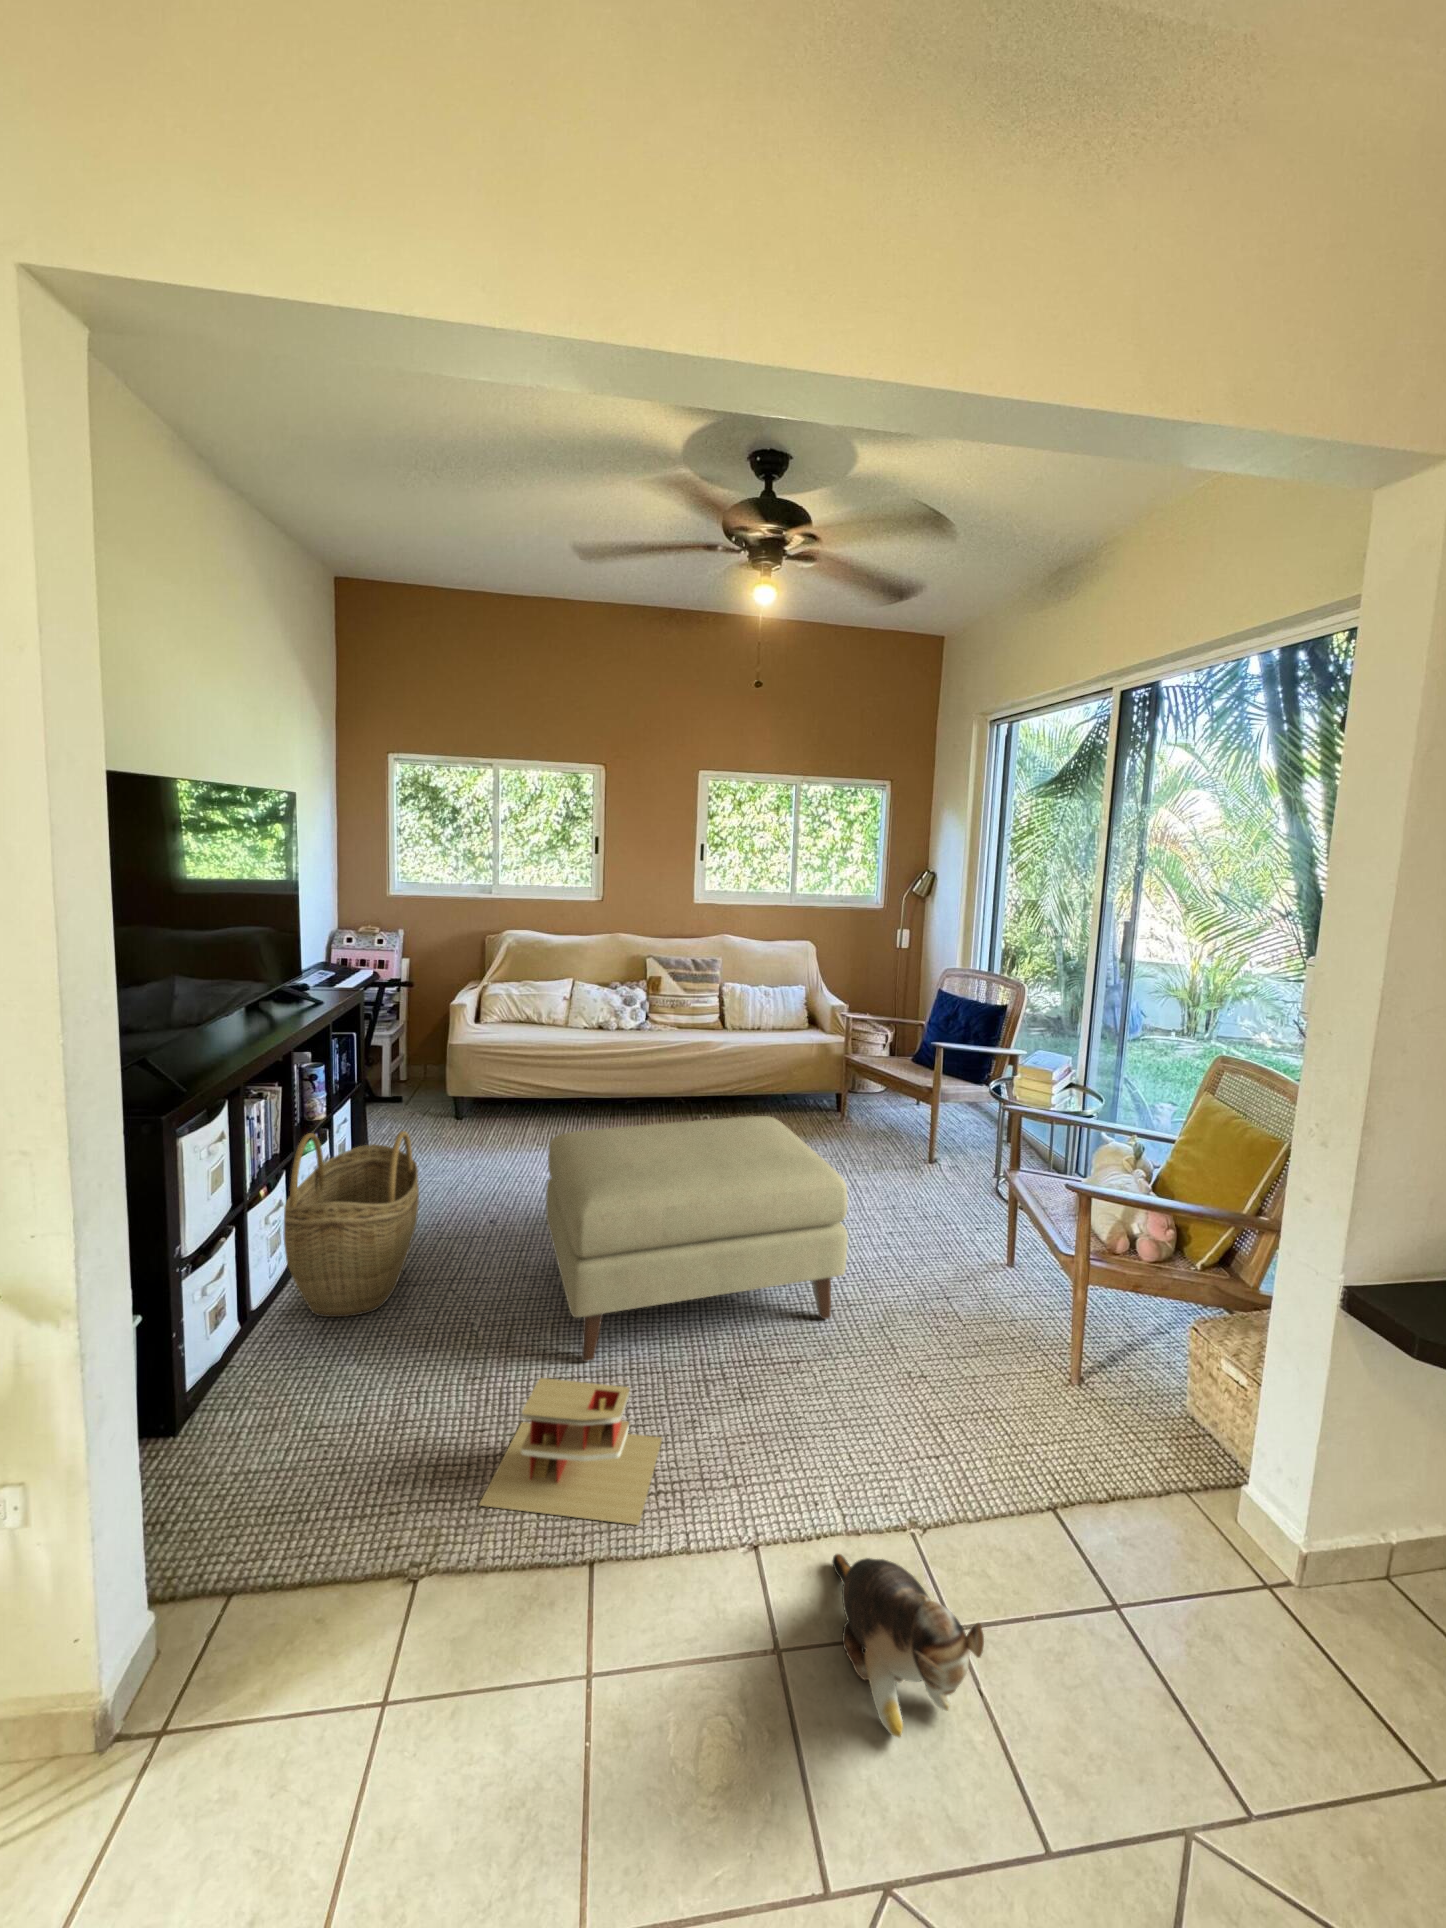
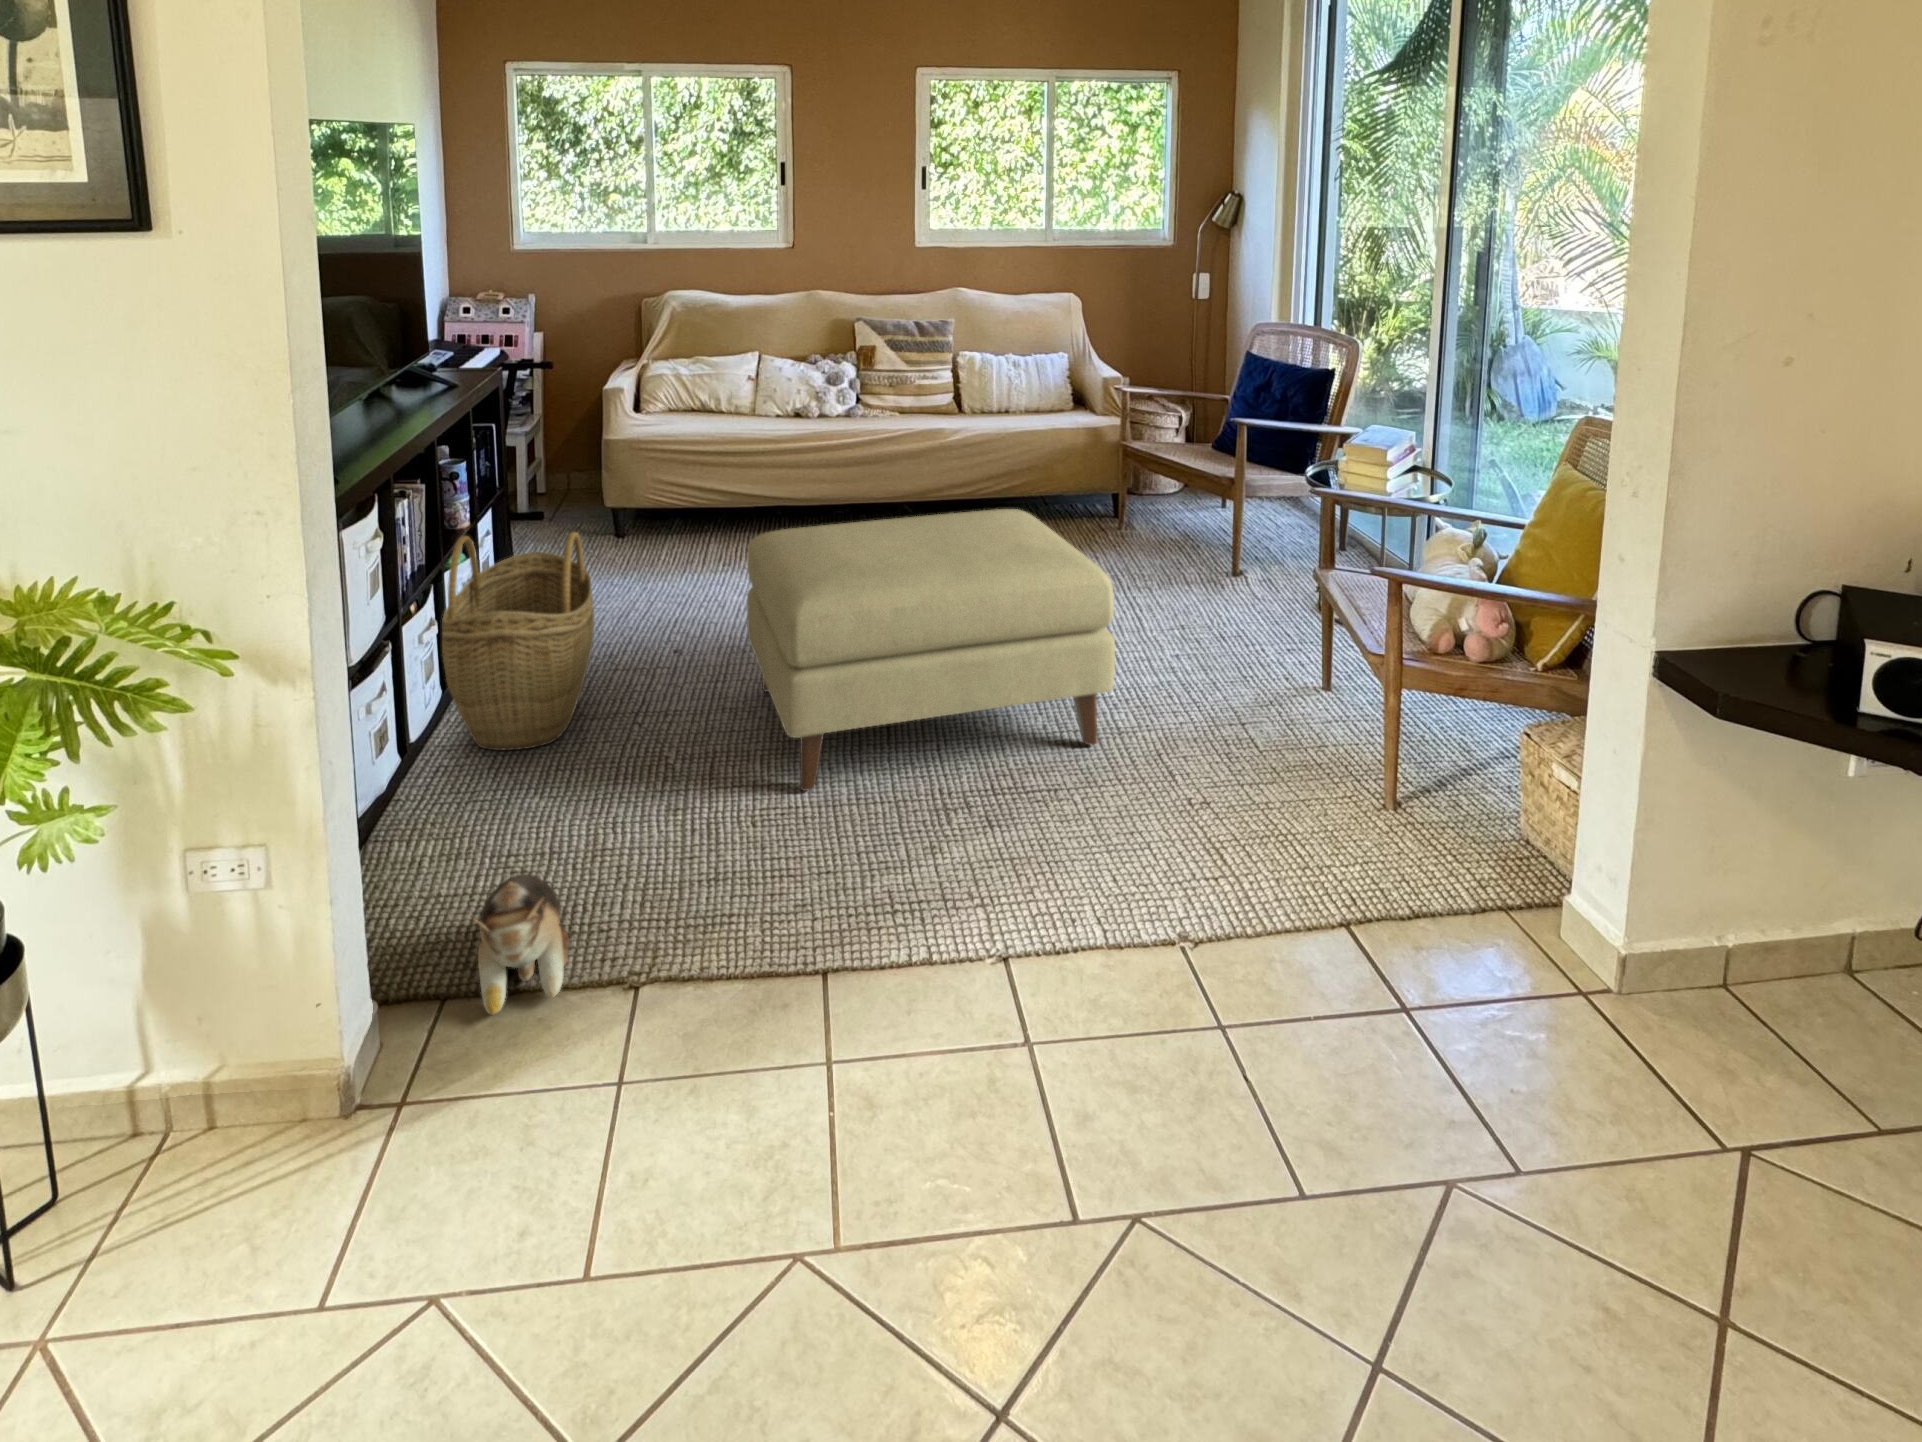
toy house: present [479,1378,662,1525] -> none [696,793,899,941]
plush toy: present [832,1554,984,1737] -> present [473,874,569,1015]

